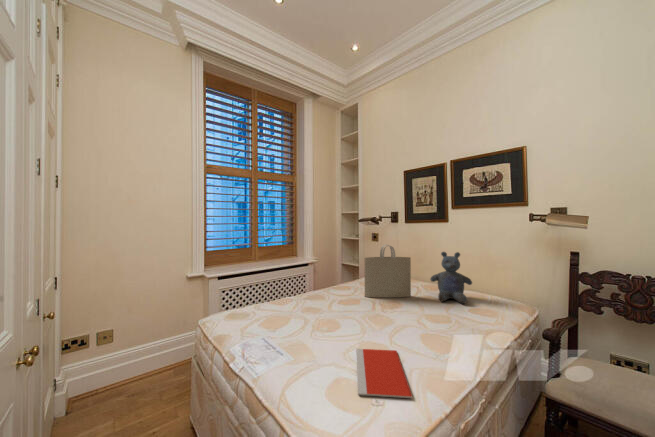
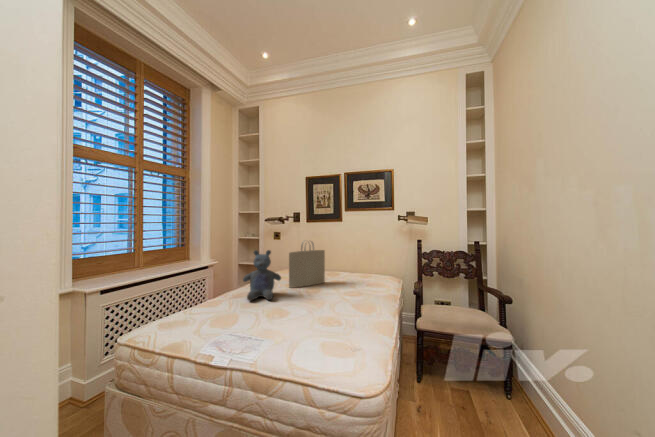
stuffed bear: present [430,252,472,304] -> present [243,250,281,301]
notebook: present [356,349,412,398] -> none [314,318,373,350]

